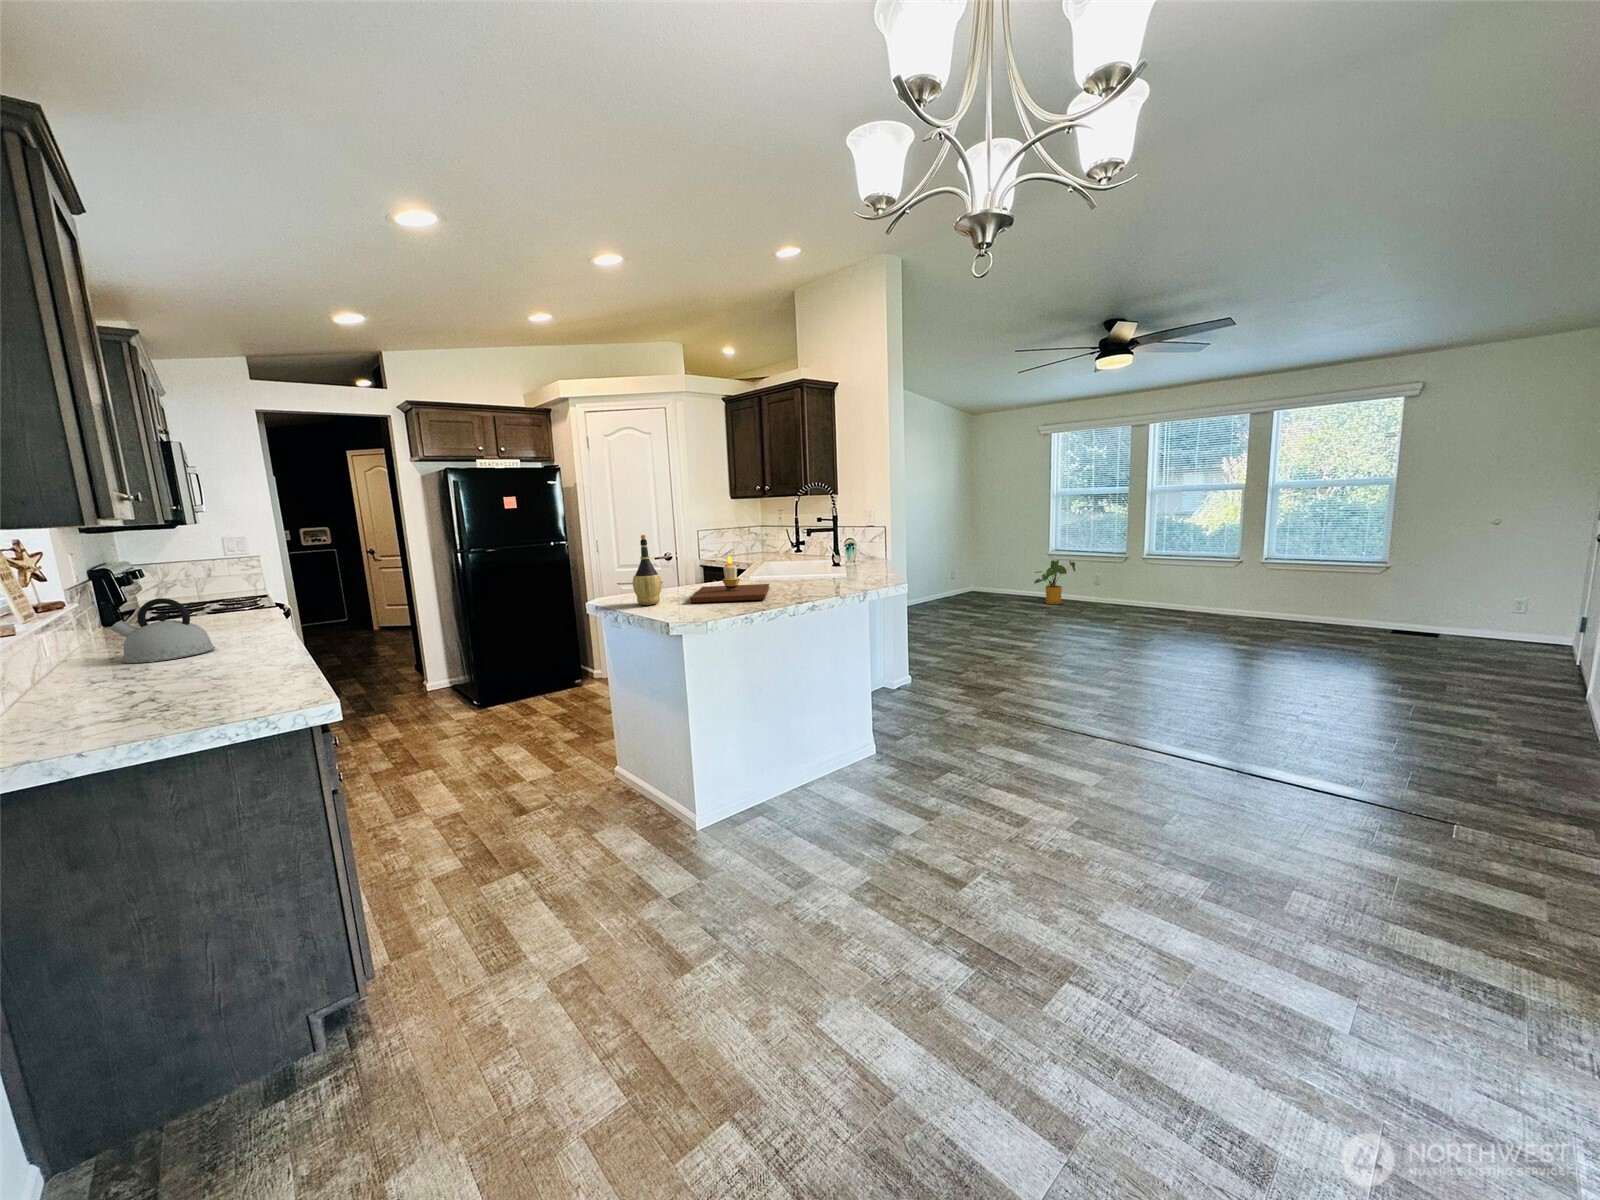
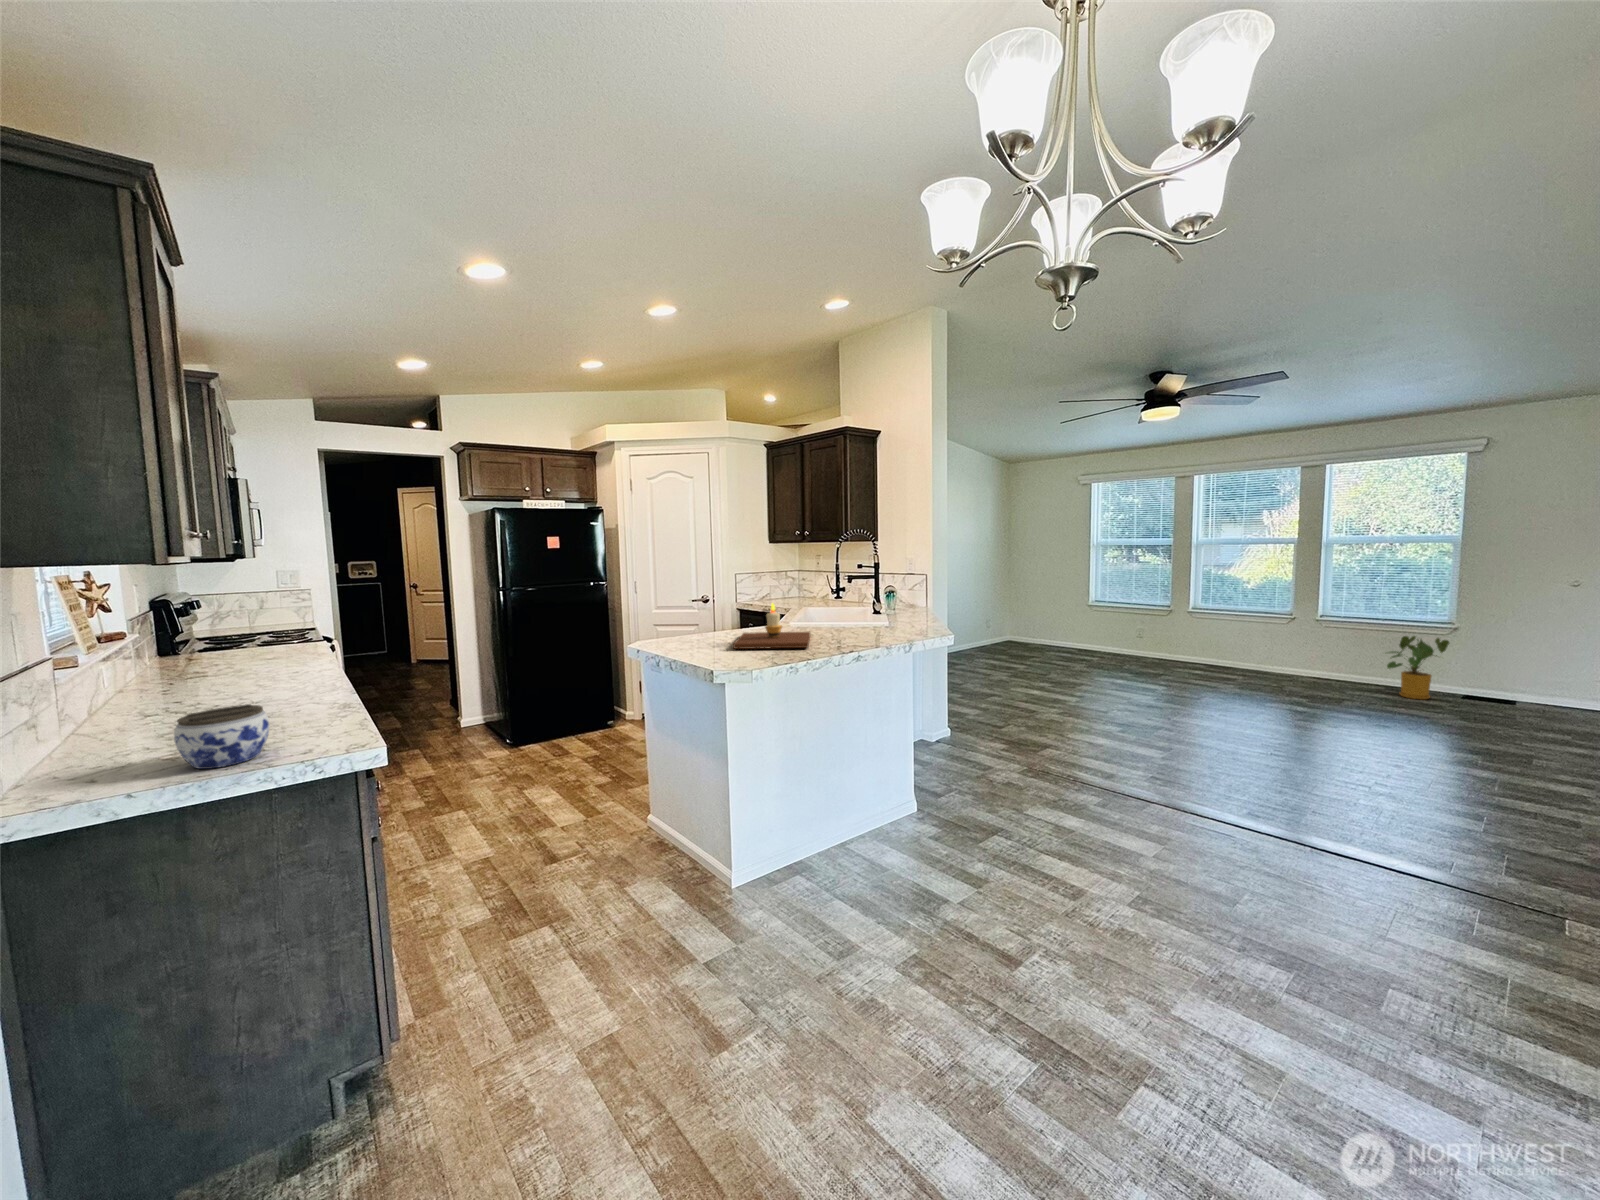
wine bottle: present [633,535,661,605] -> none [676,580,705,650]
house plant: present [1034,560,1075,604] -> present [1387,636,1449,699]
kettle: present [111,598,215,663] -> none [169,632,267,695]
jar: none [124,665,220,728] -> present [174,704,269,769]

